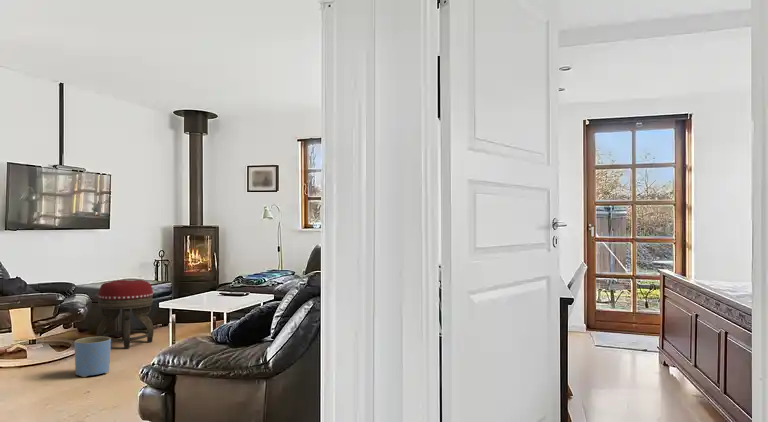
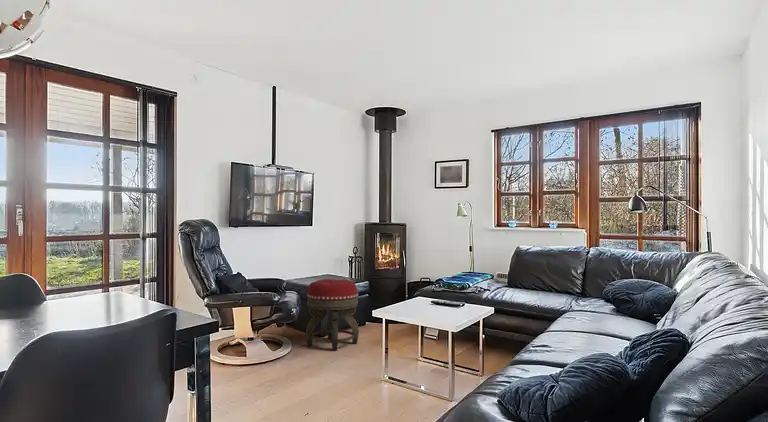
planter: present [74,336,111,377] -> none [293,342,327,387]

